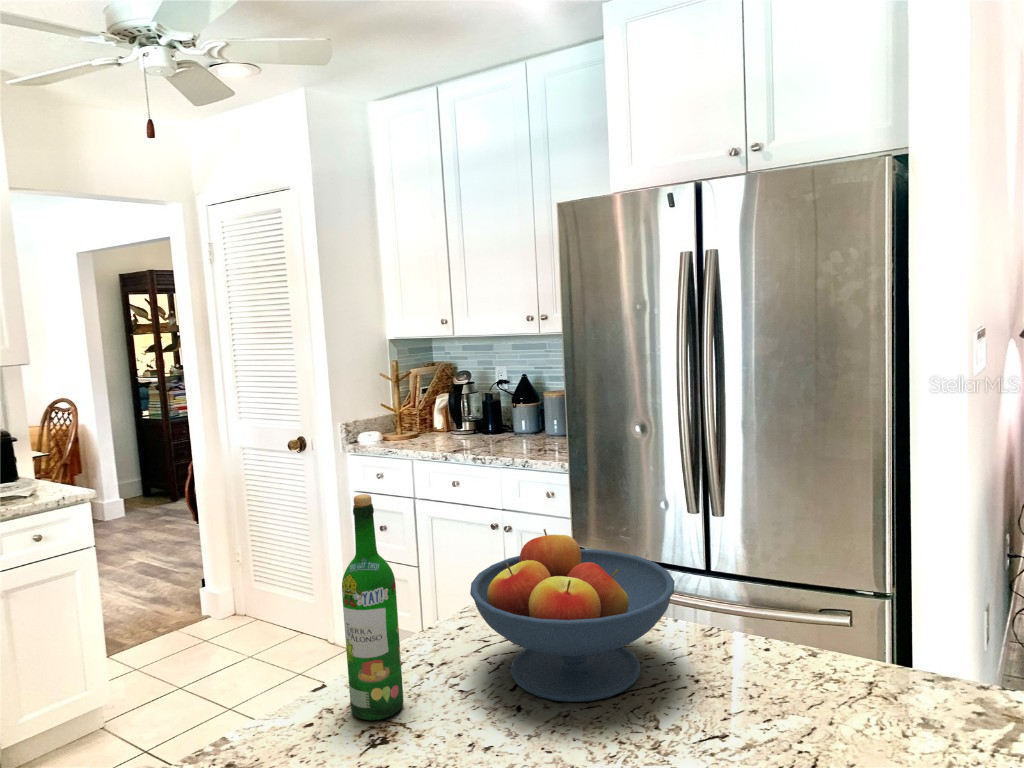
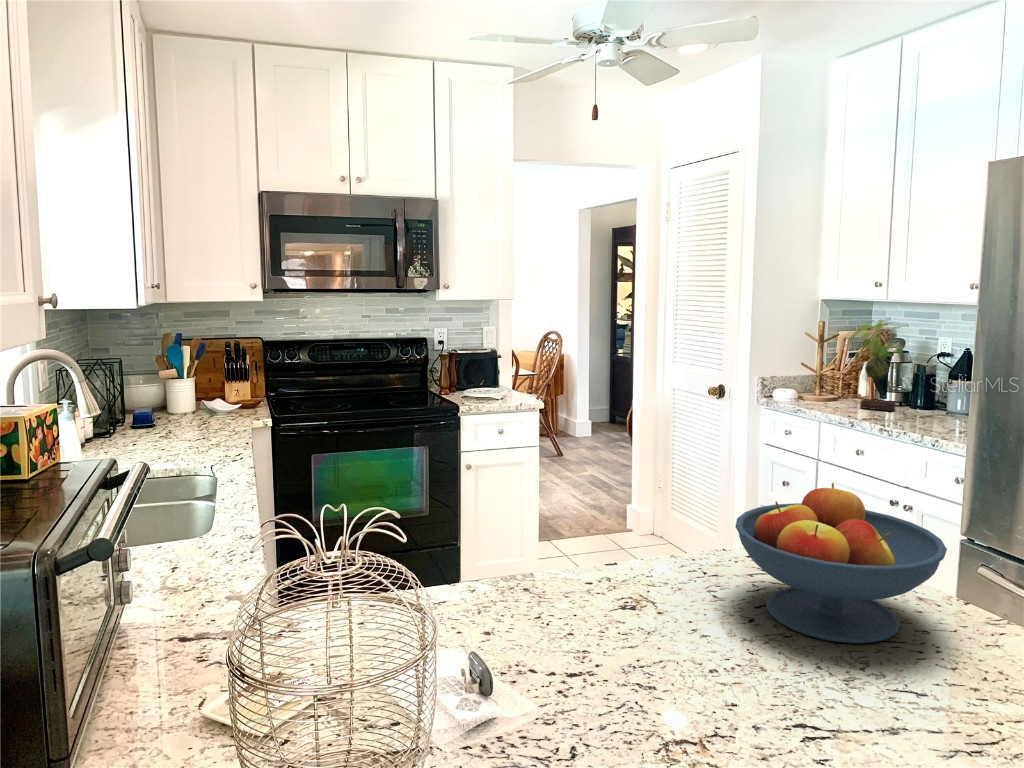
plant: none [422,345,482,441] -> present [849,320,903,411]
wine bottle: present [342,494,403,720] -> none [623,415,669,596]

